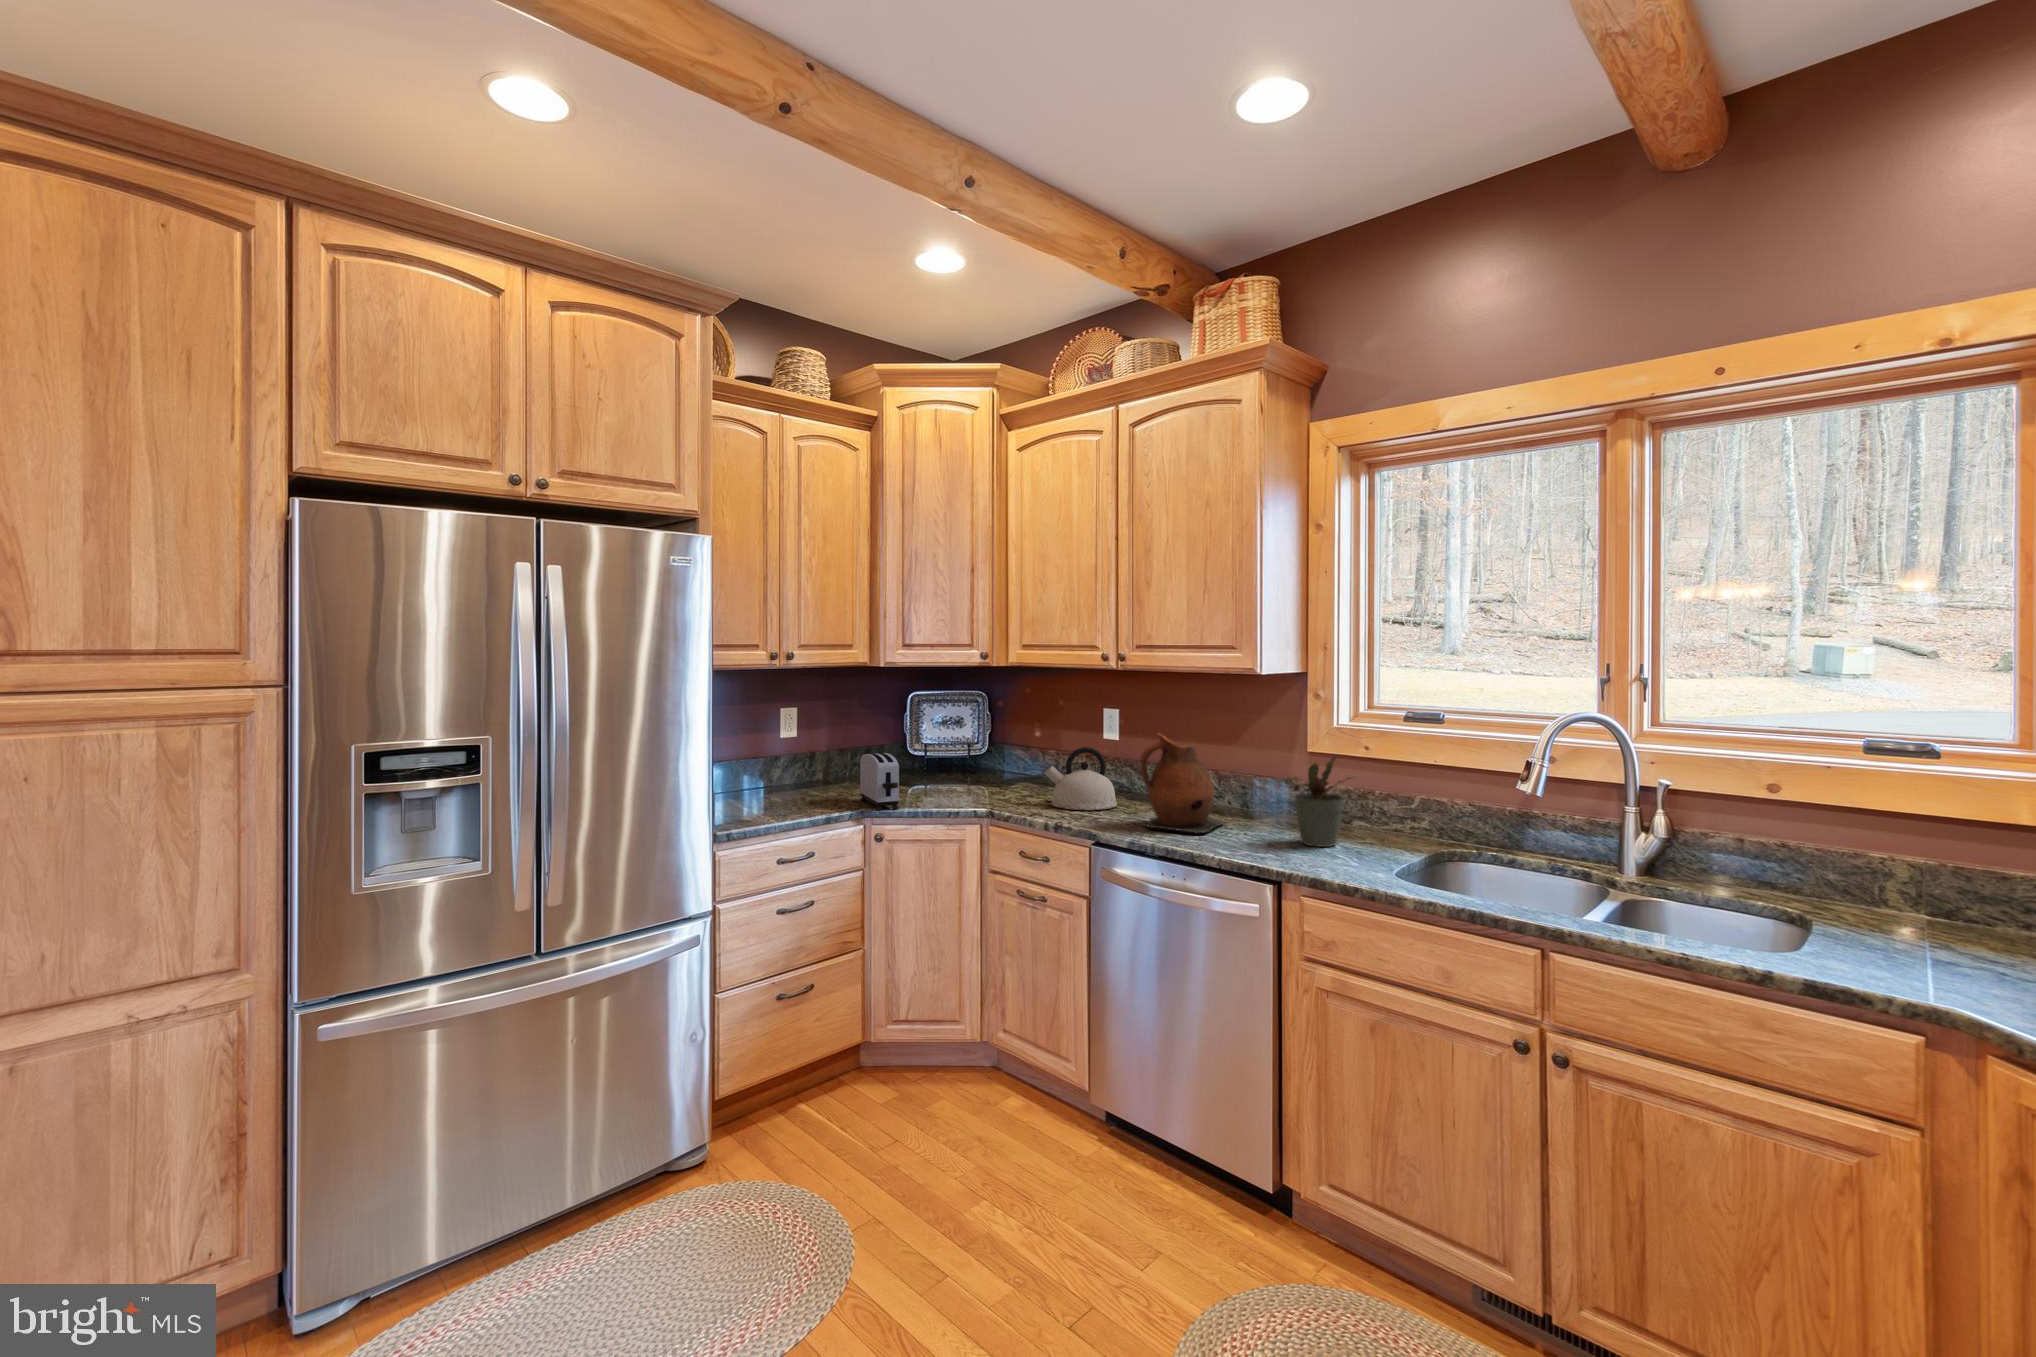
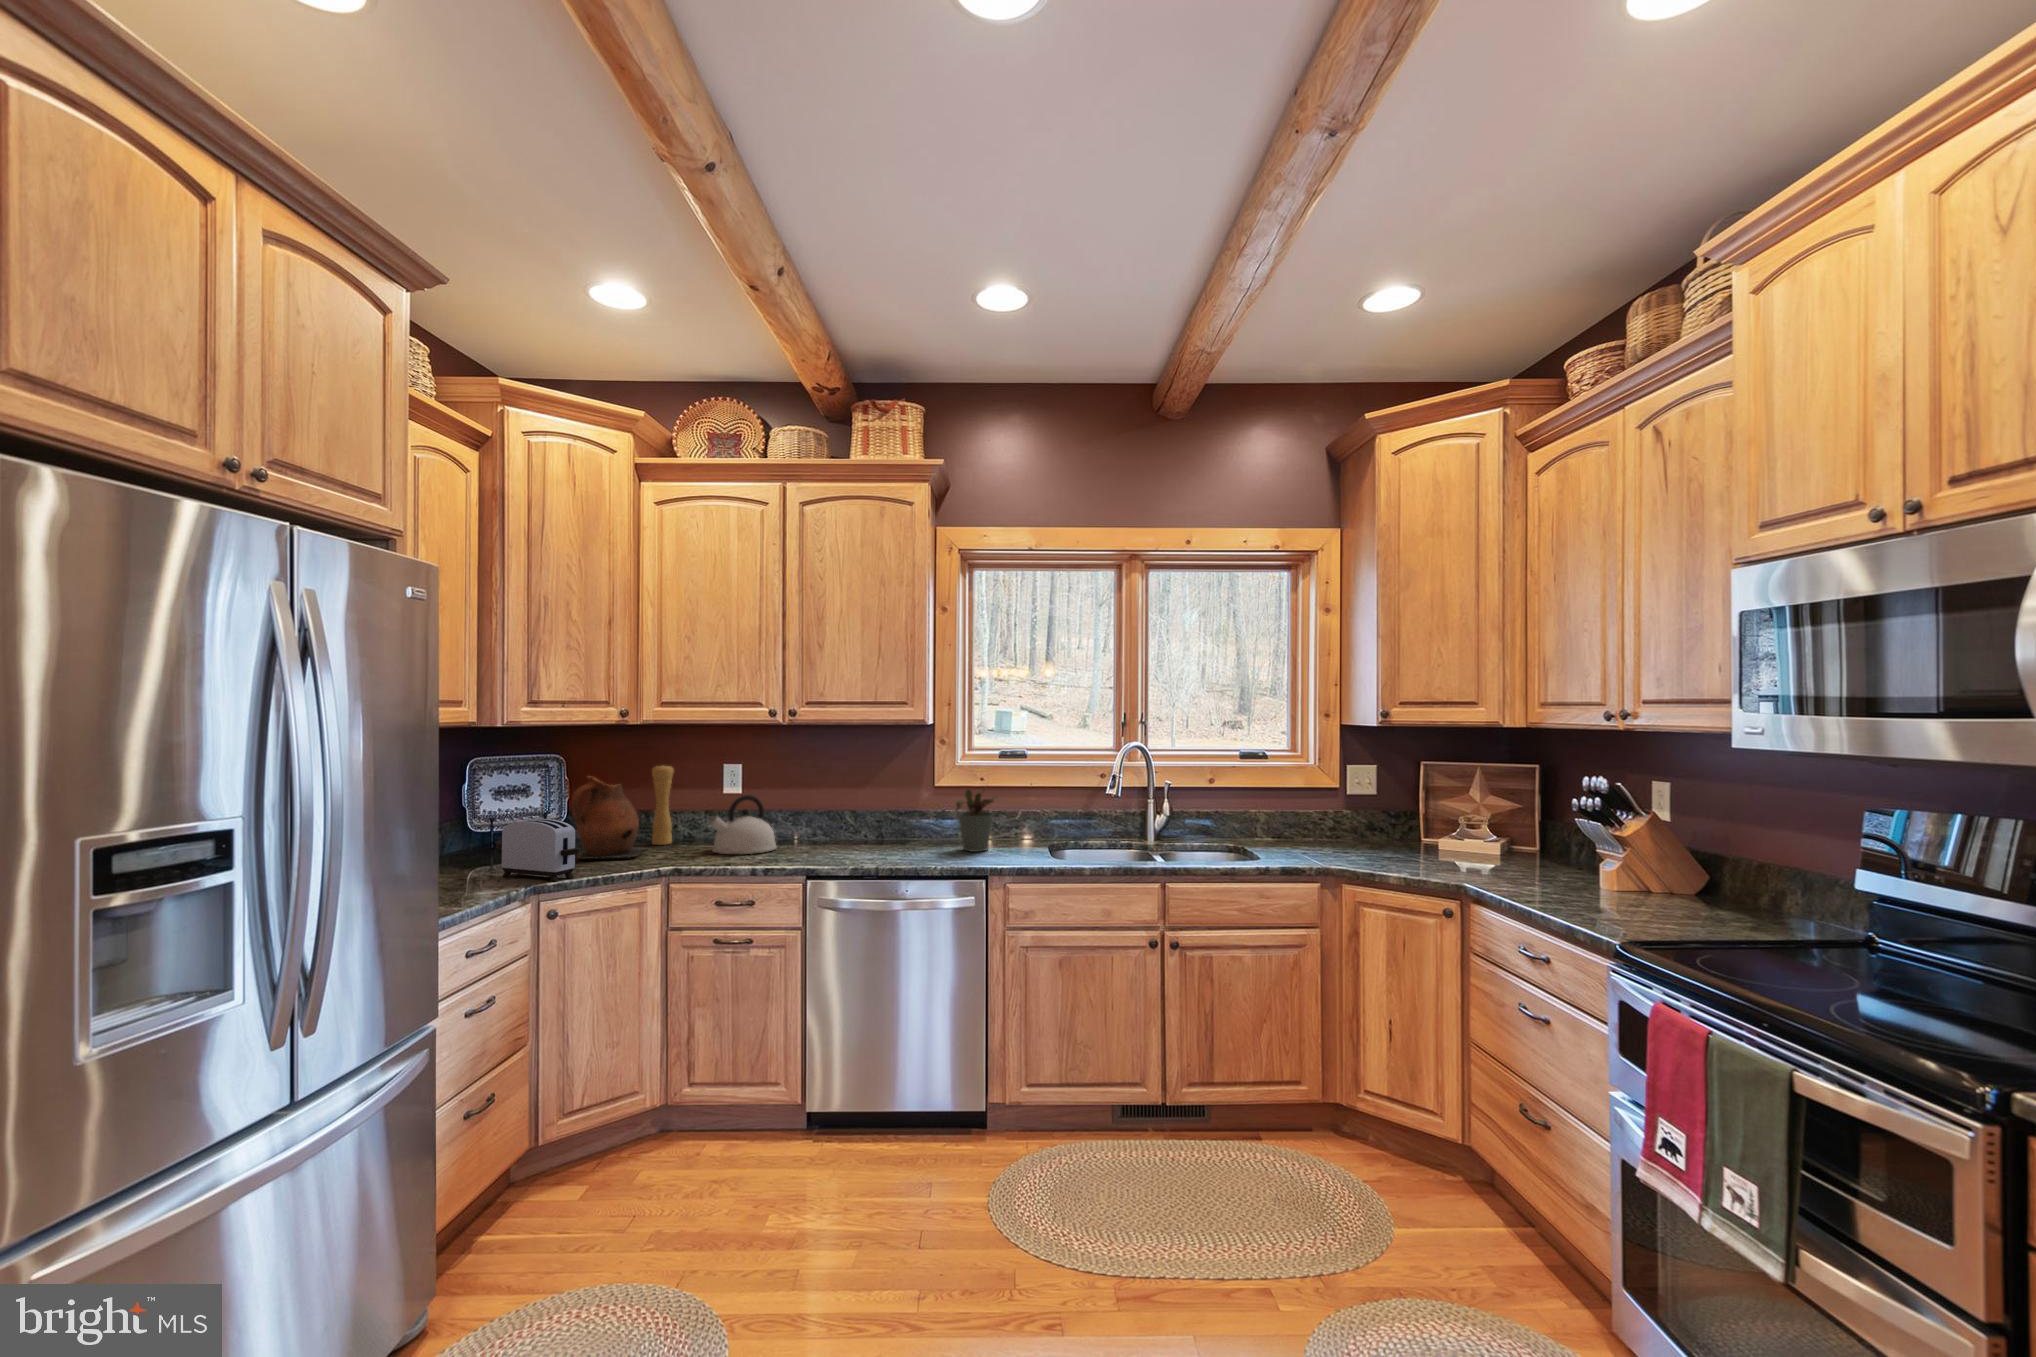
pepper mill: none [1025,710,1045,790] -> present [652,765,674,845]
ceramic pitcher: present [1140,734,1225,833] -> present [571,776,645,859]

